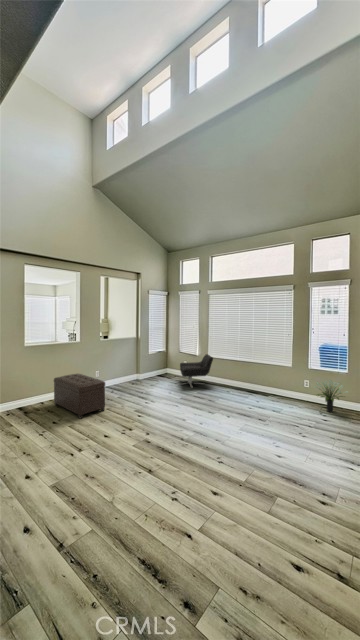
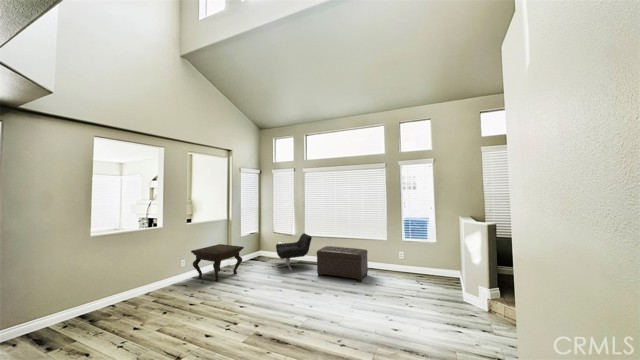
side table: none [105,359,149,392] -> present [191,244,244,281]
ottoman: present [54,374,105,419] -> present [317,246,368,282]
potted plant: present [314,380,348,412] -> none [410,250,439,281]

